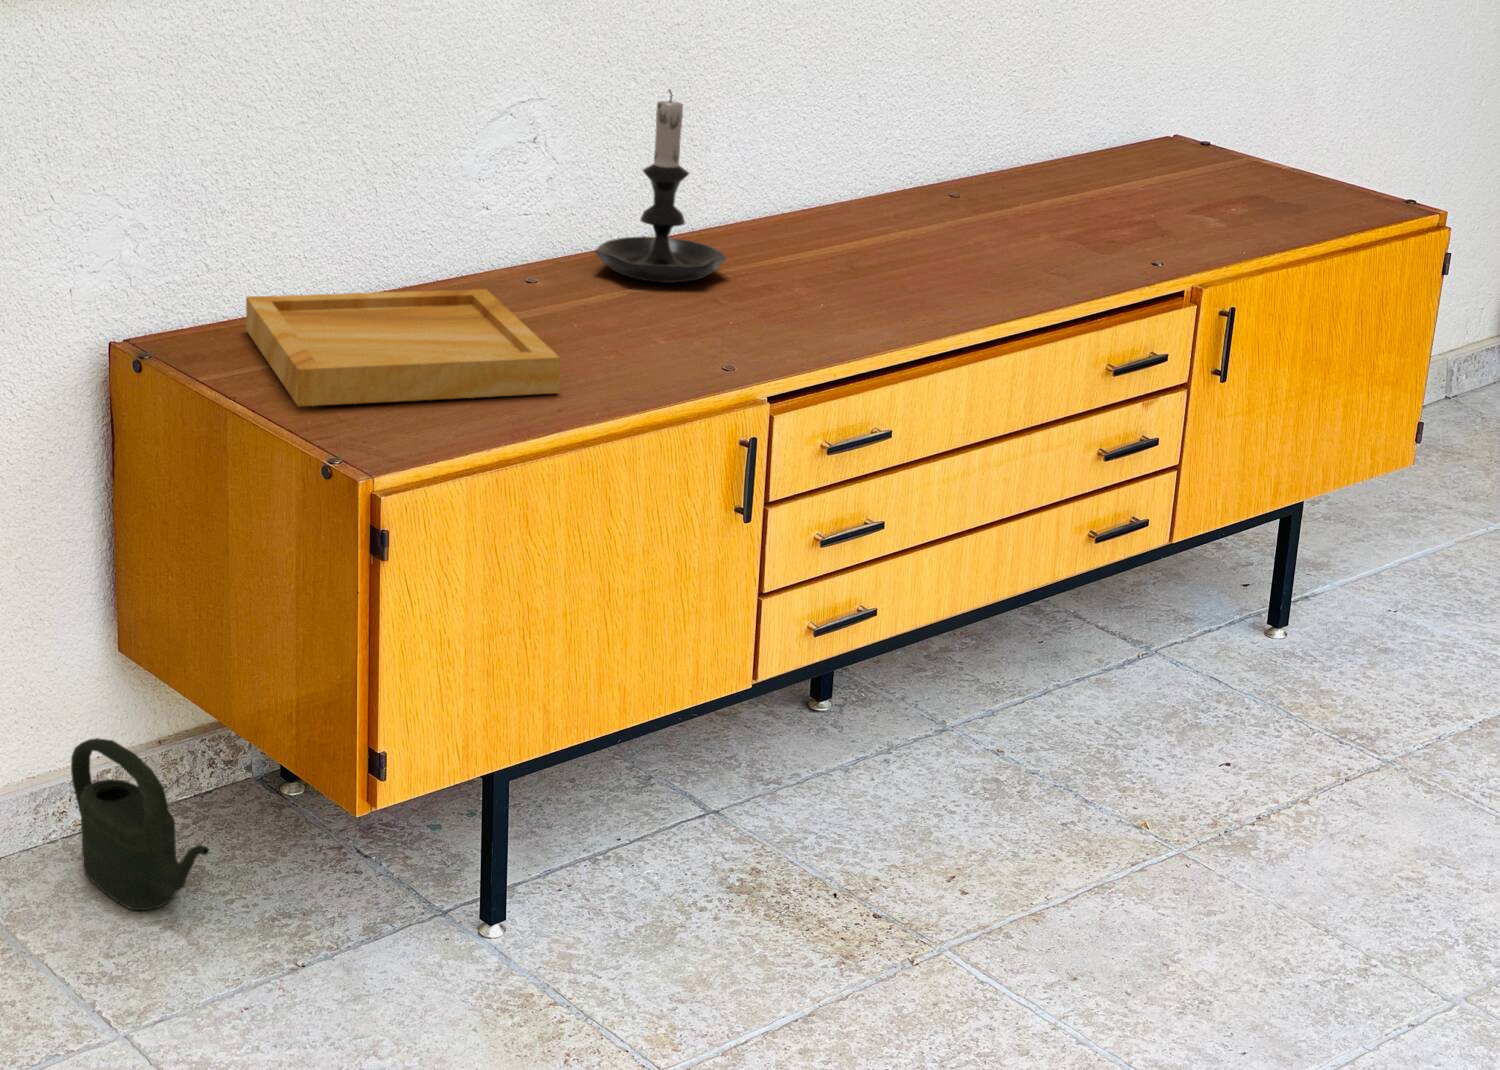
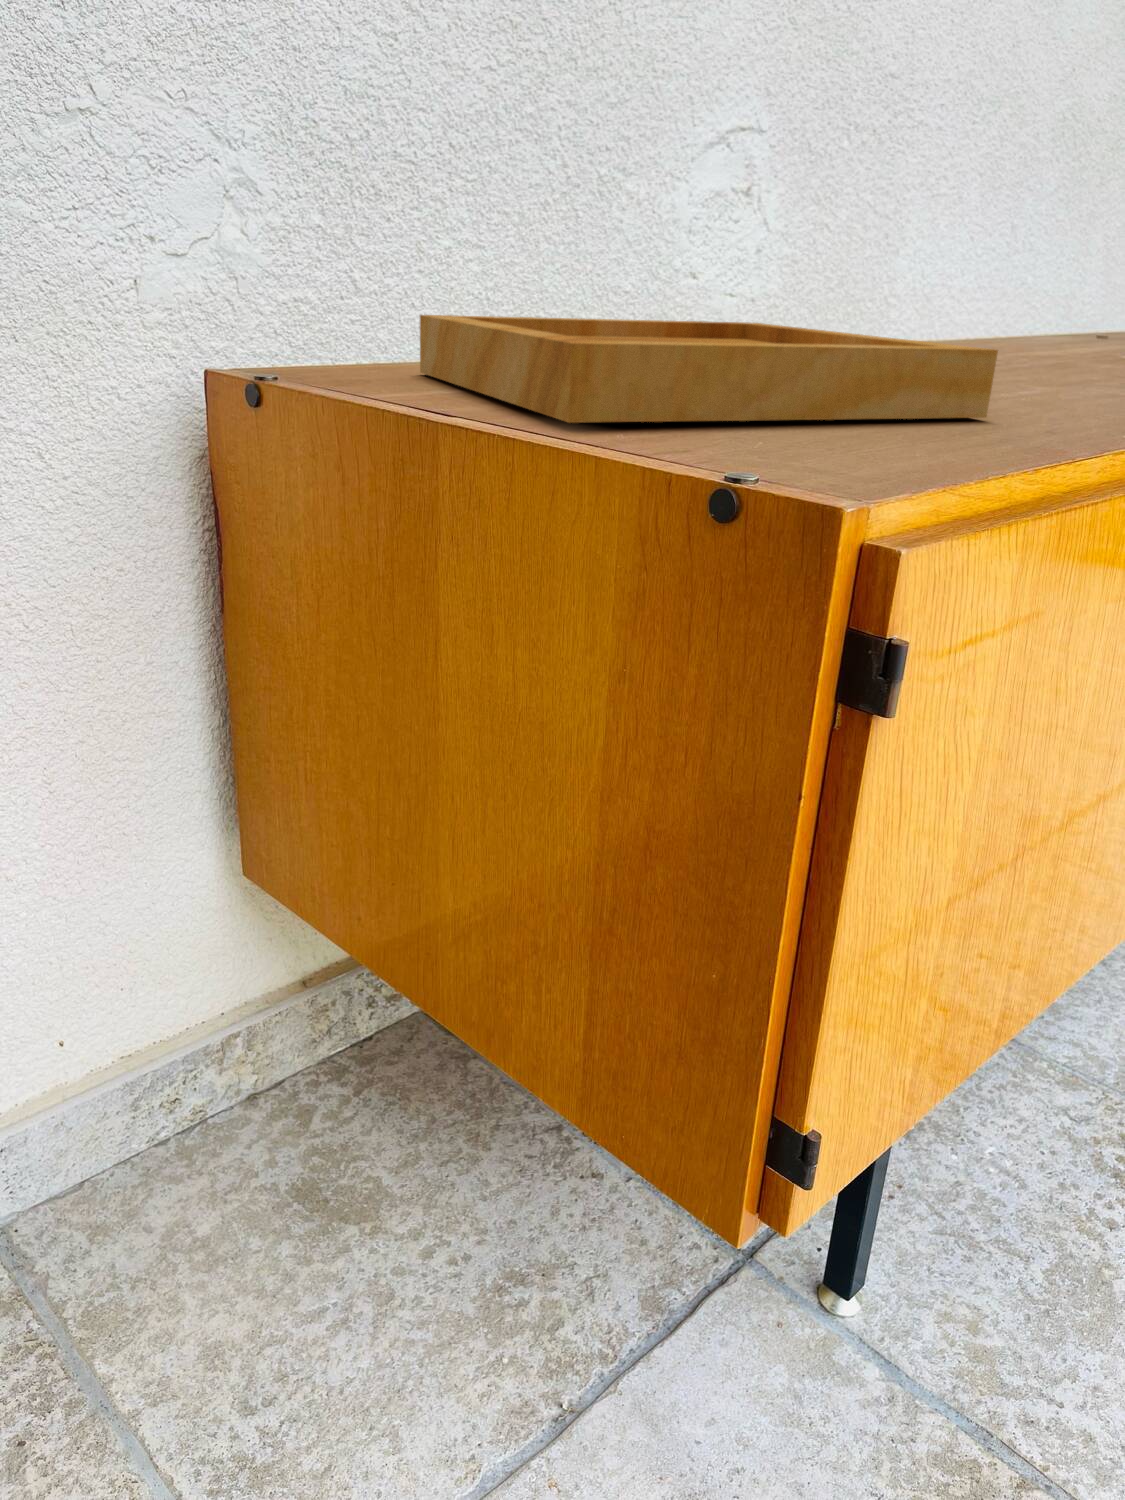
candle holder: present [595,90,727,283] -> none [830,89,994,357]
watering can: present [71,738,209,910] -> none [179,1006,411,1286]

